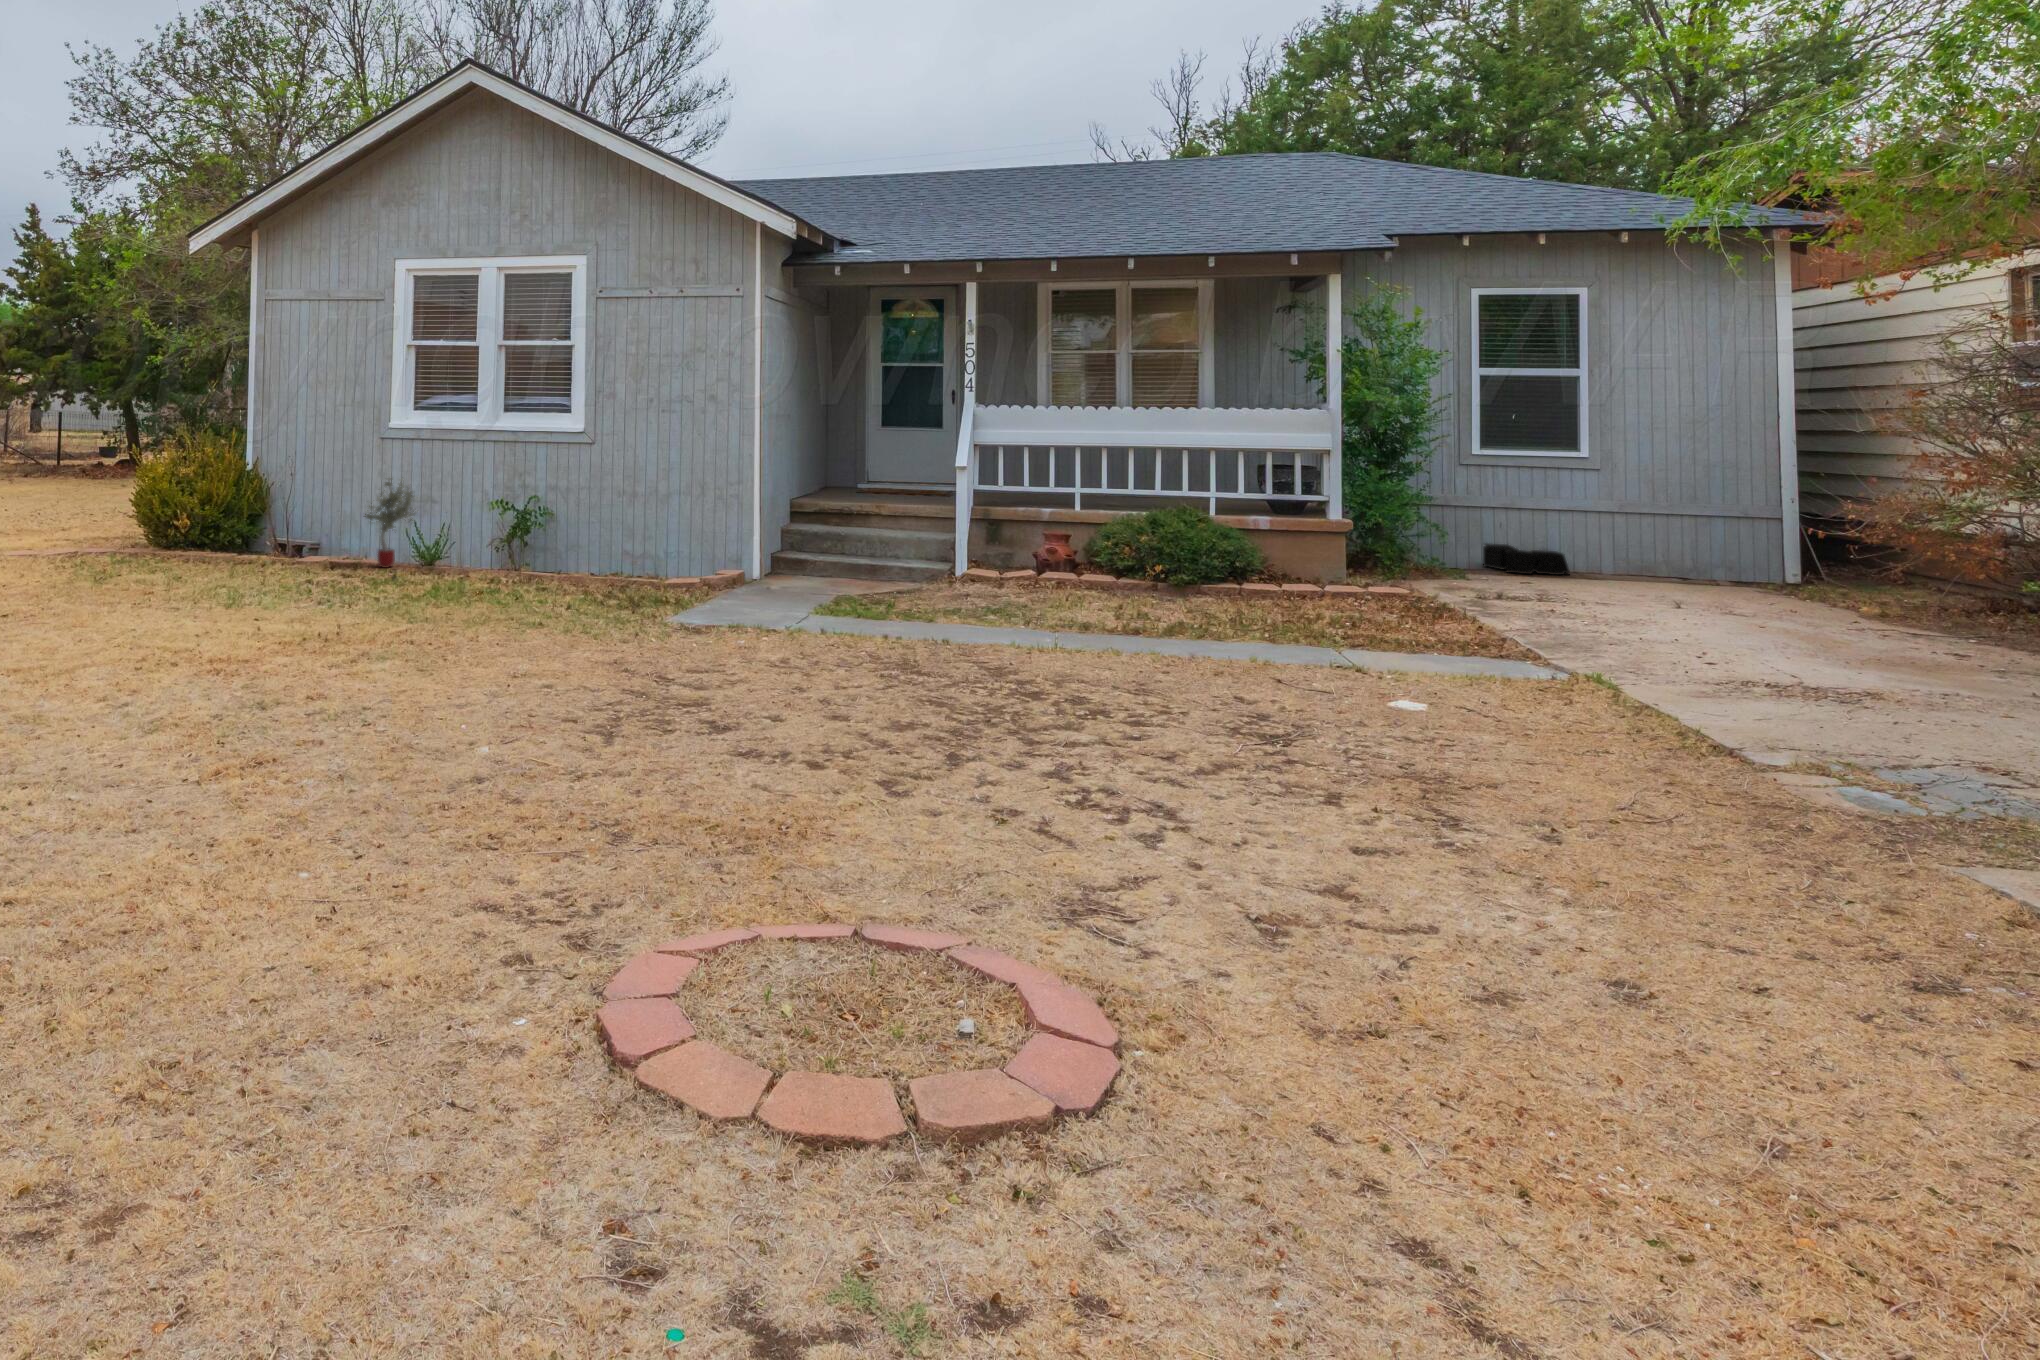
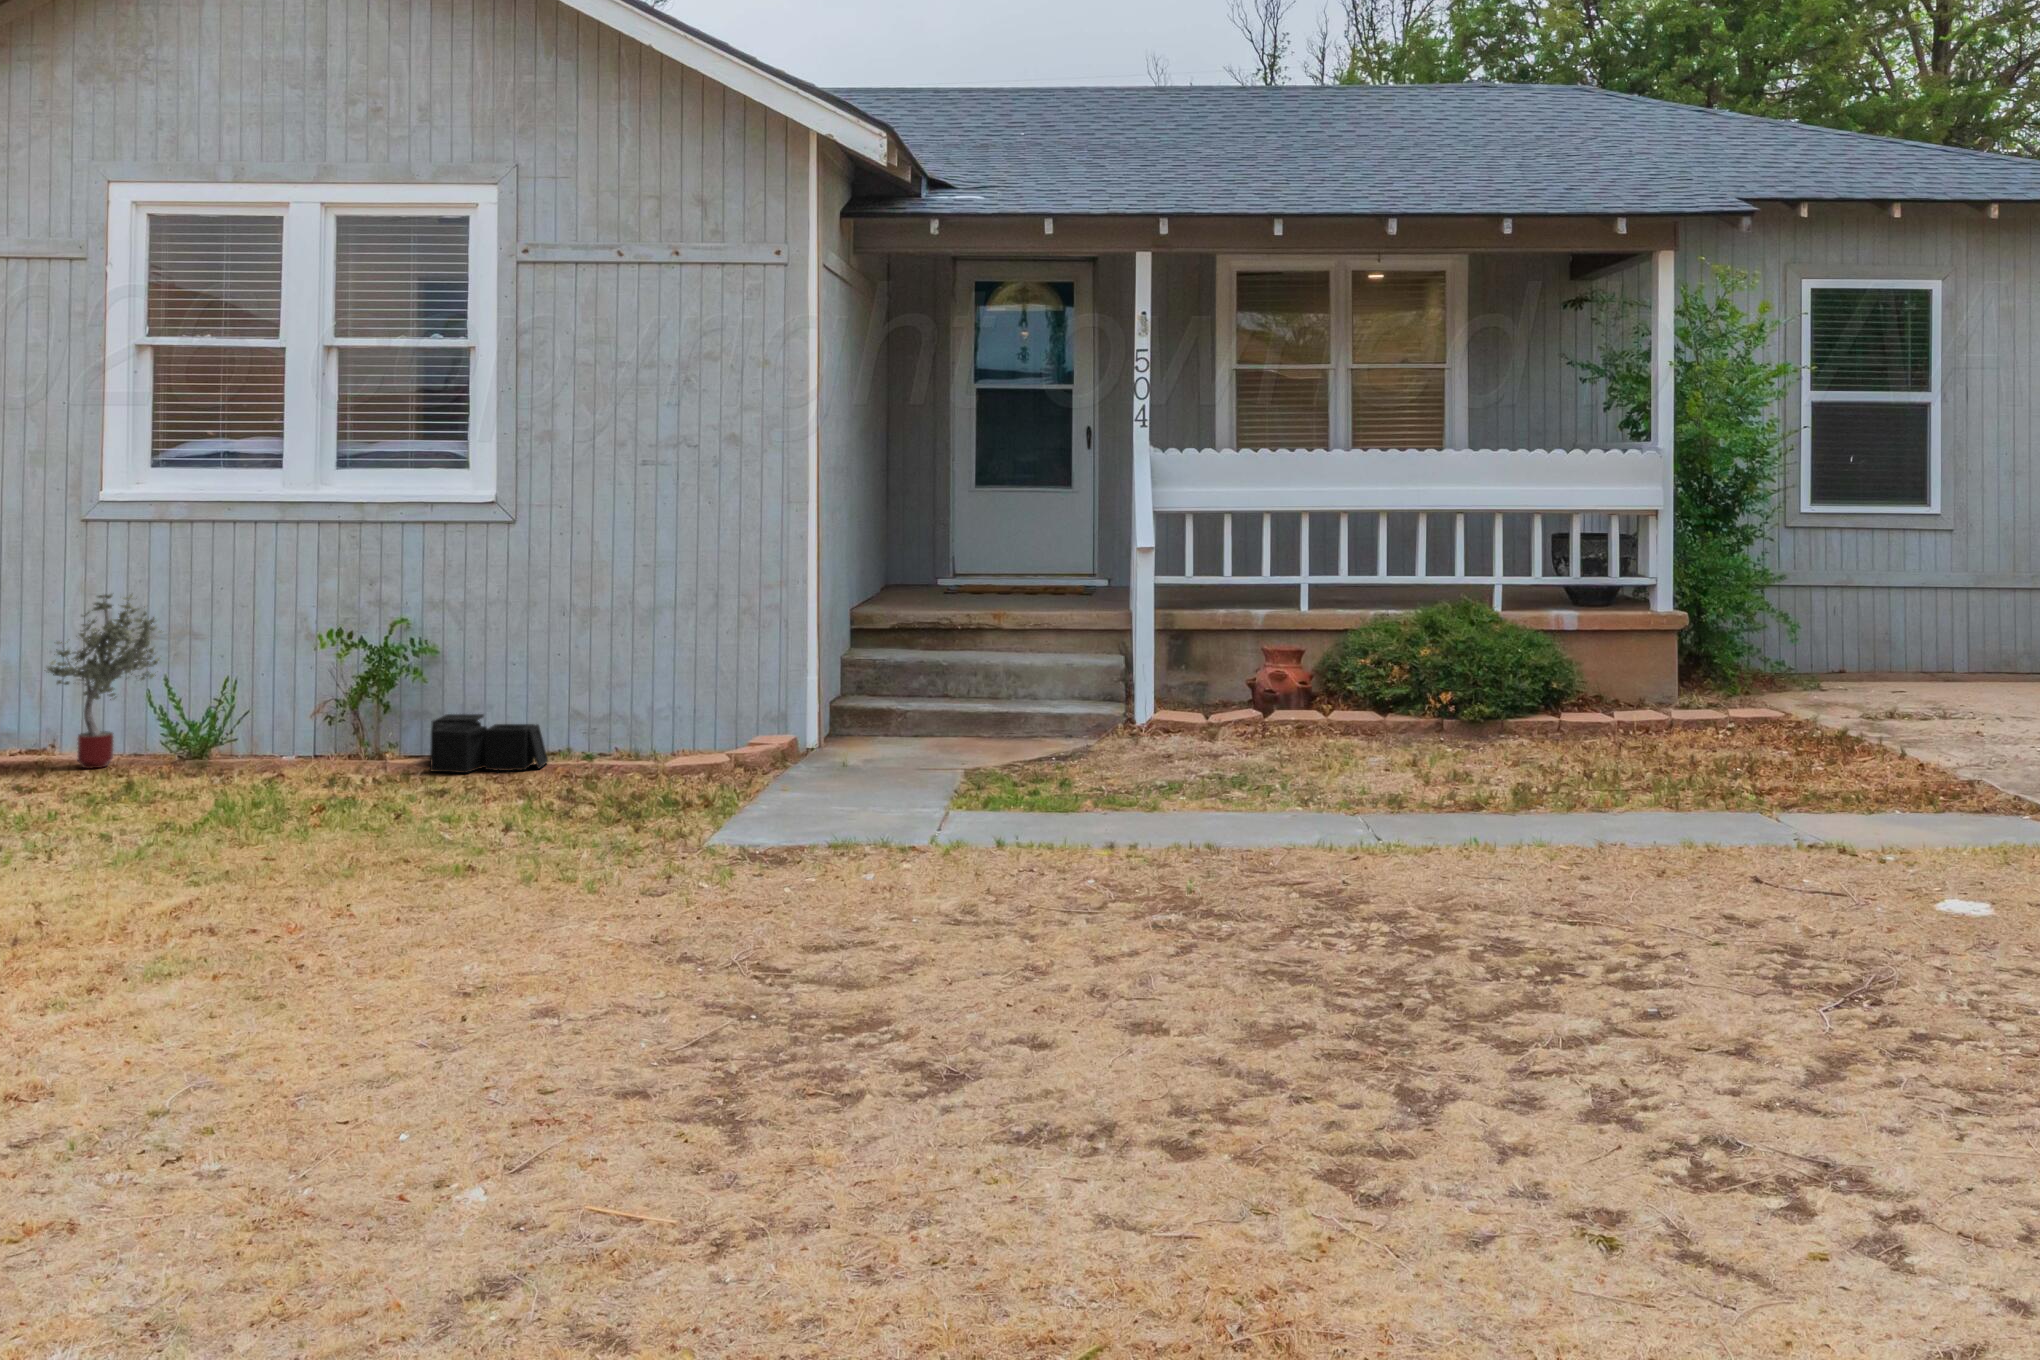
storage bin: present [1483,544,1570,575] -> present [430,714,548,773]

